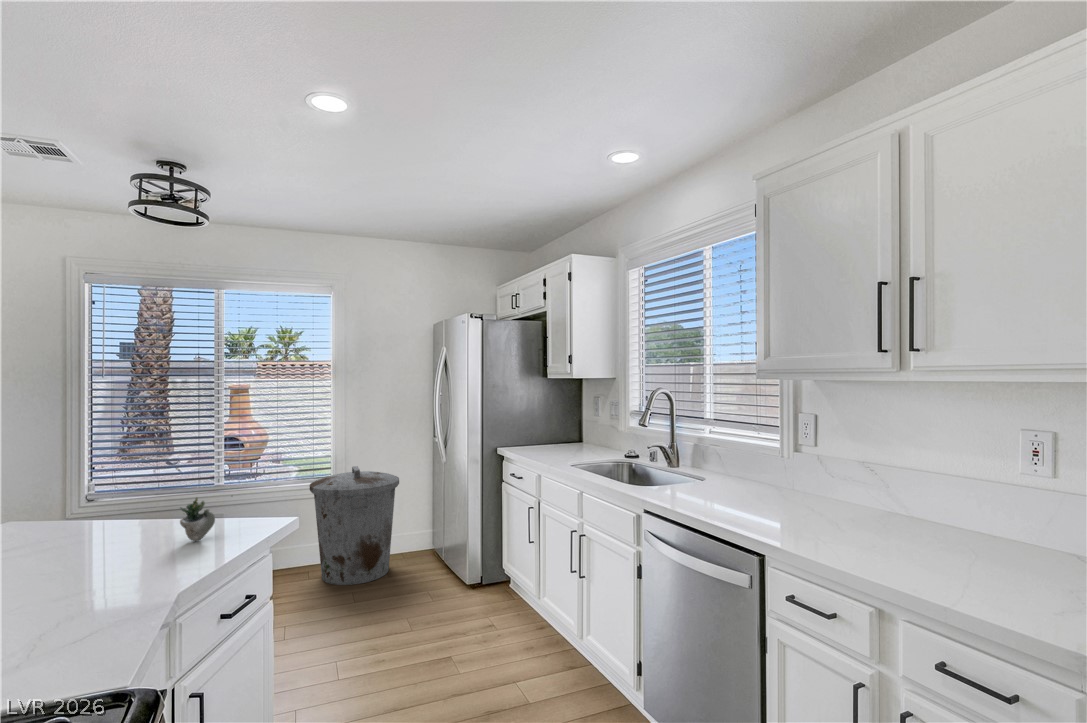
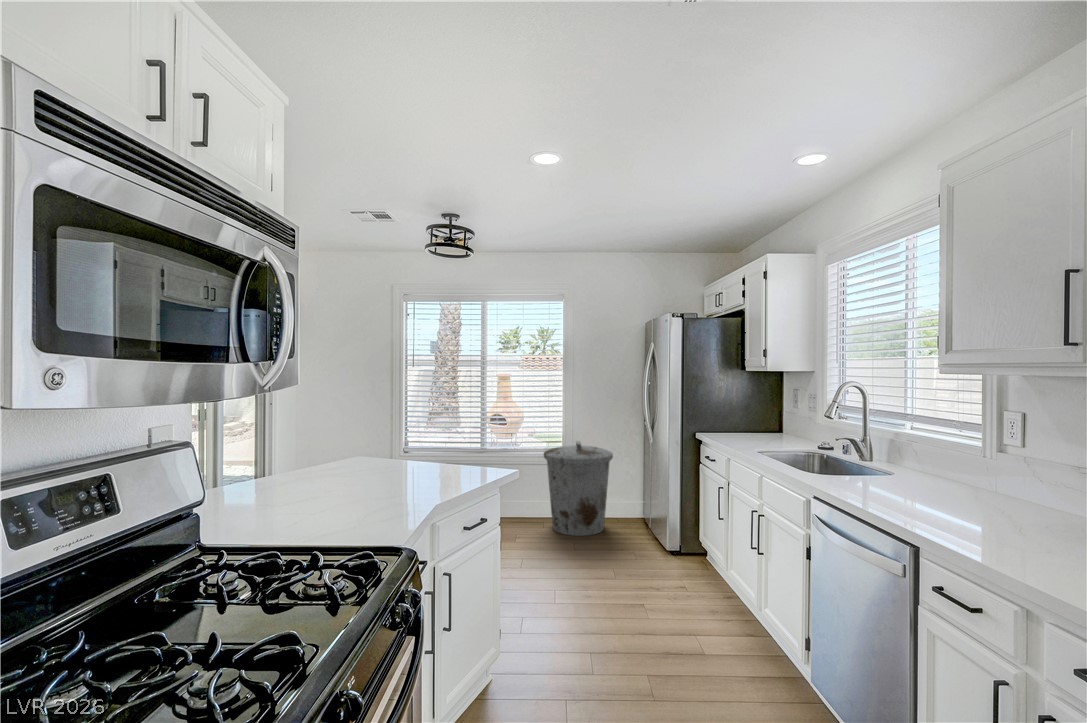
succulent plant: present [180,495,233,541] -> none [447,446,476,475]

